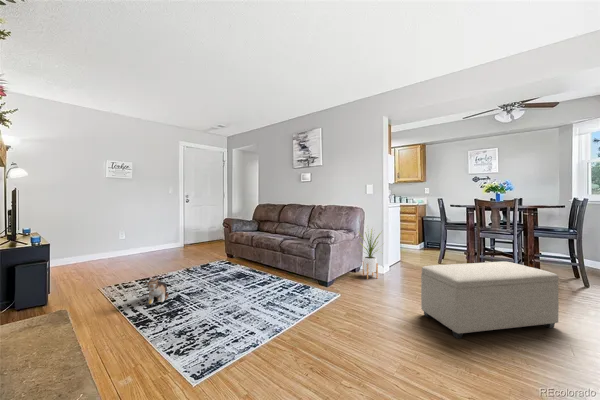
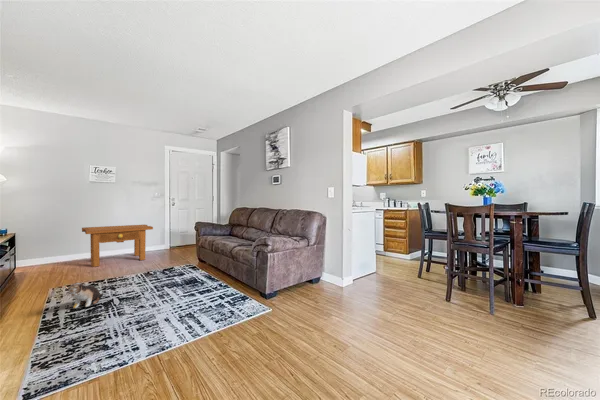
side table: none [100,222,177,266] -> present [82,225,153,267]
house plant: present [361,229,380,279] -> none [309,232,340,292]
ottoman: present [421,262,559,338] -> none [337,282,500,377]

